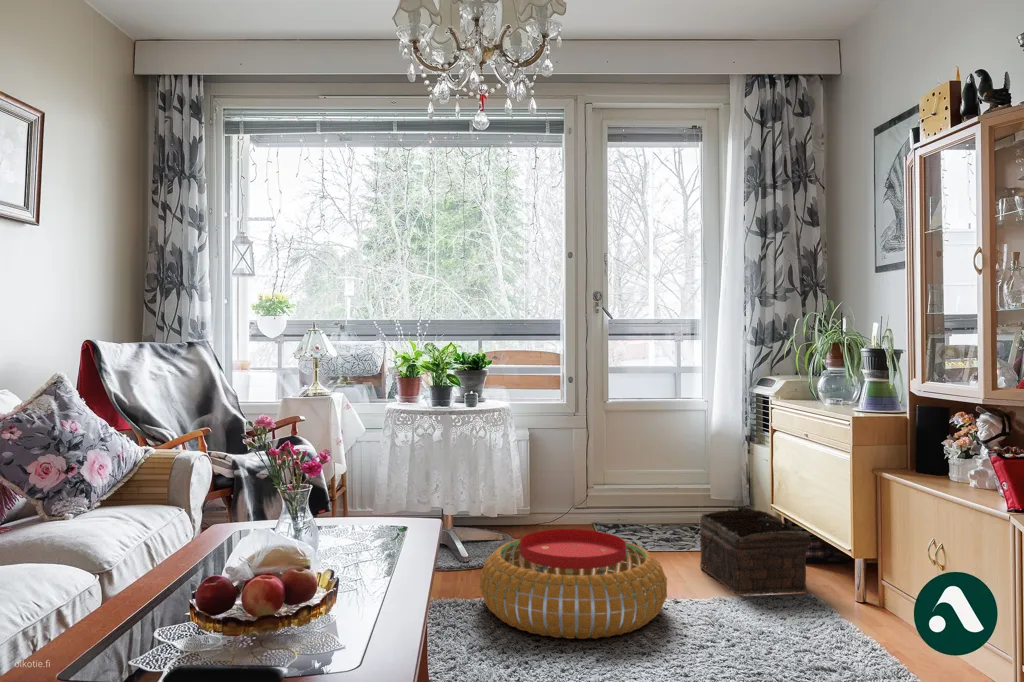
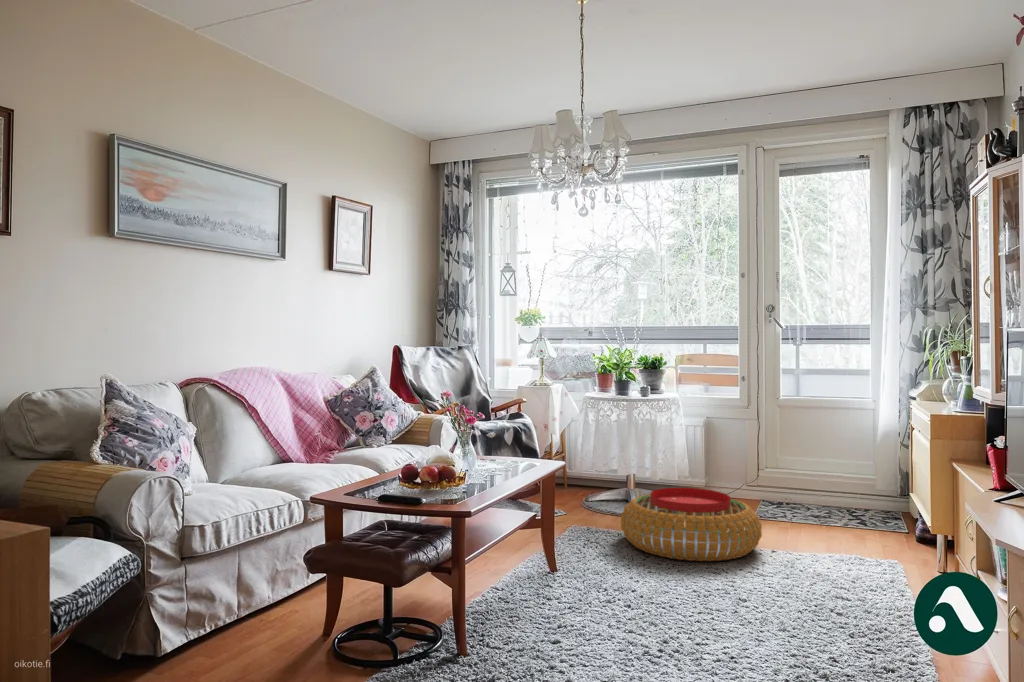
basket: present [700,506,811,594] -> none [822,486,909,558]

